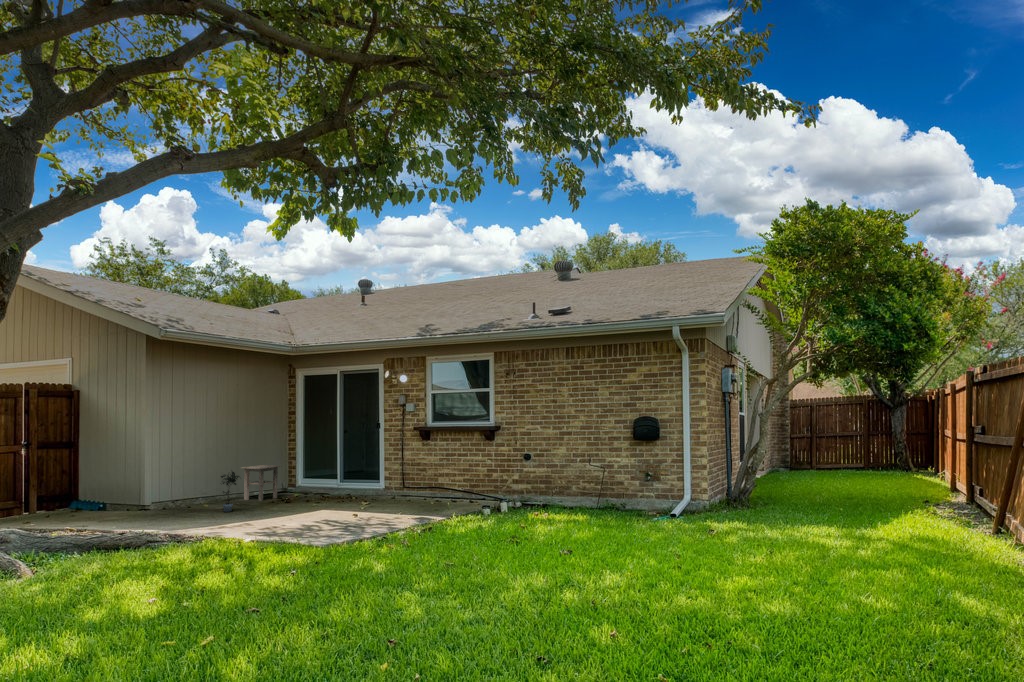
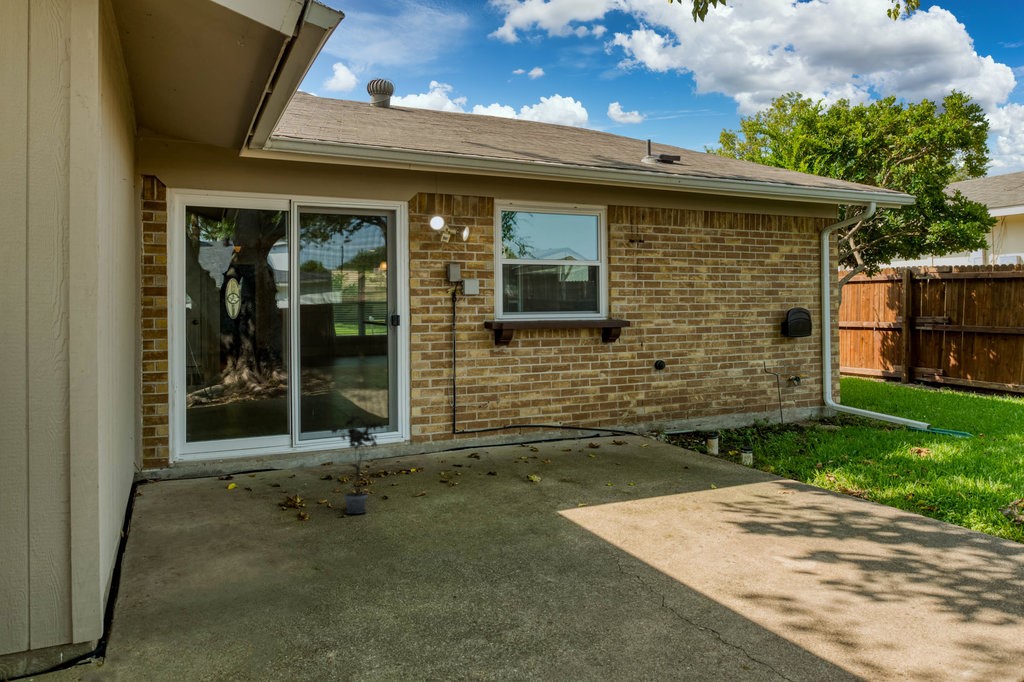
side table: present [241,465,281,501] -> none [163,409,243,498]

